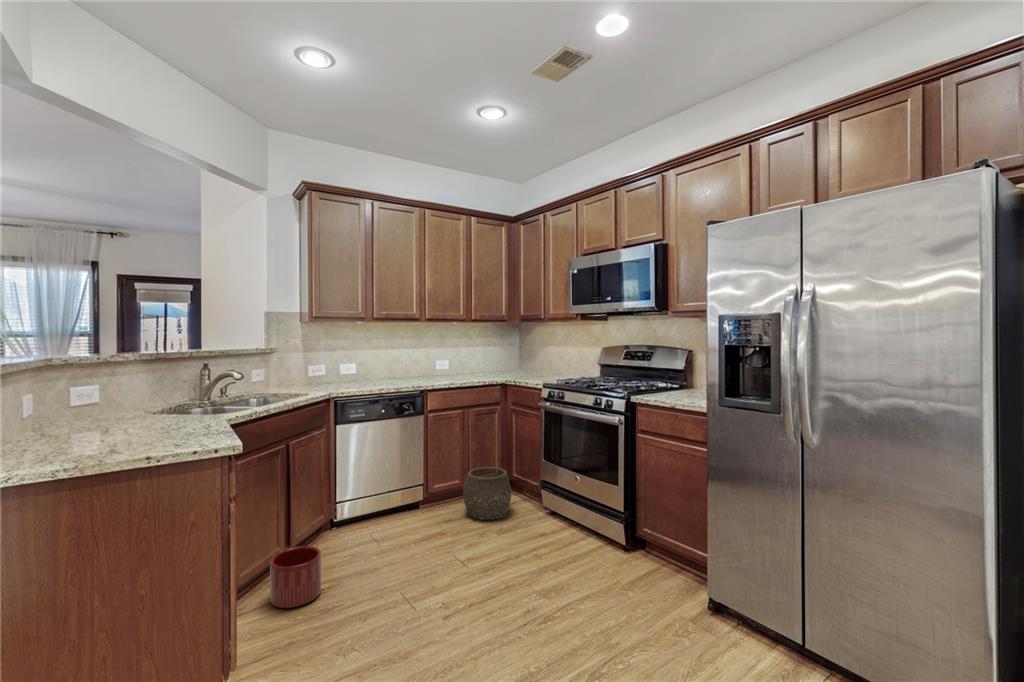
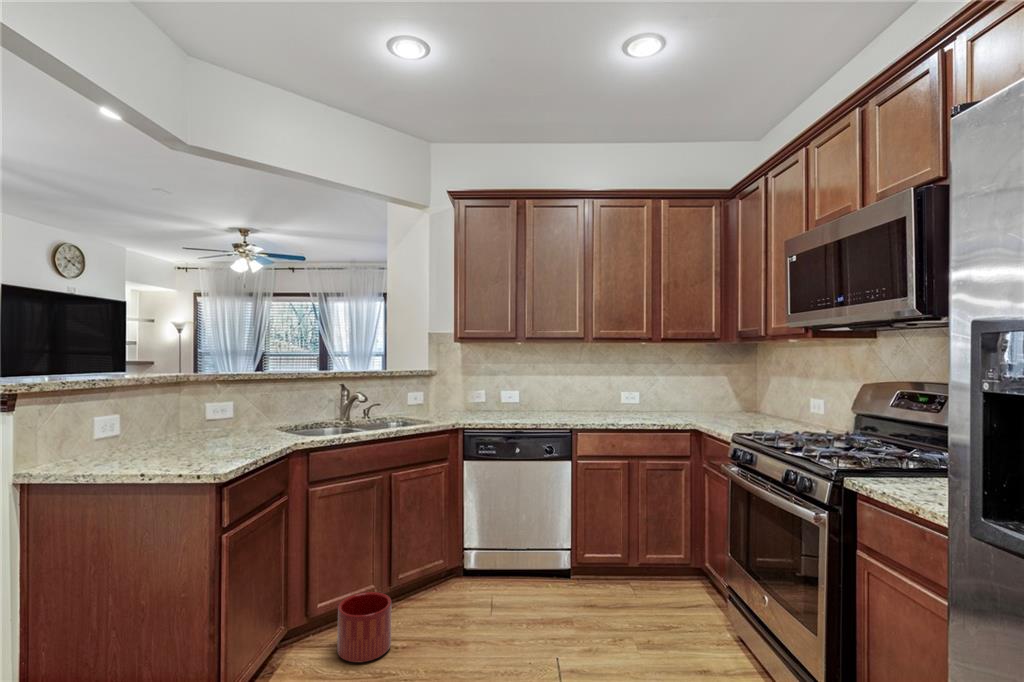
woven basket: present [463,467,511,520] -> none [610,544,682,627]

